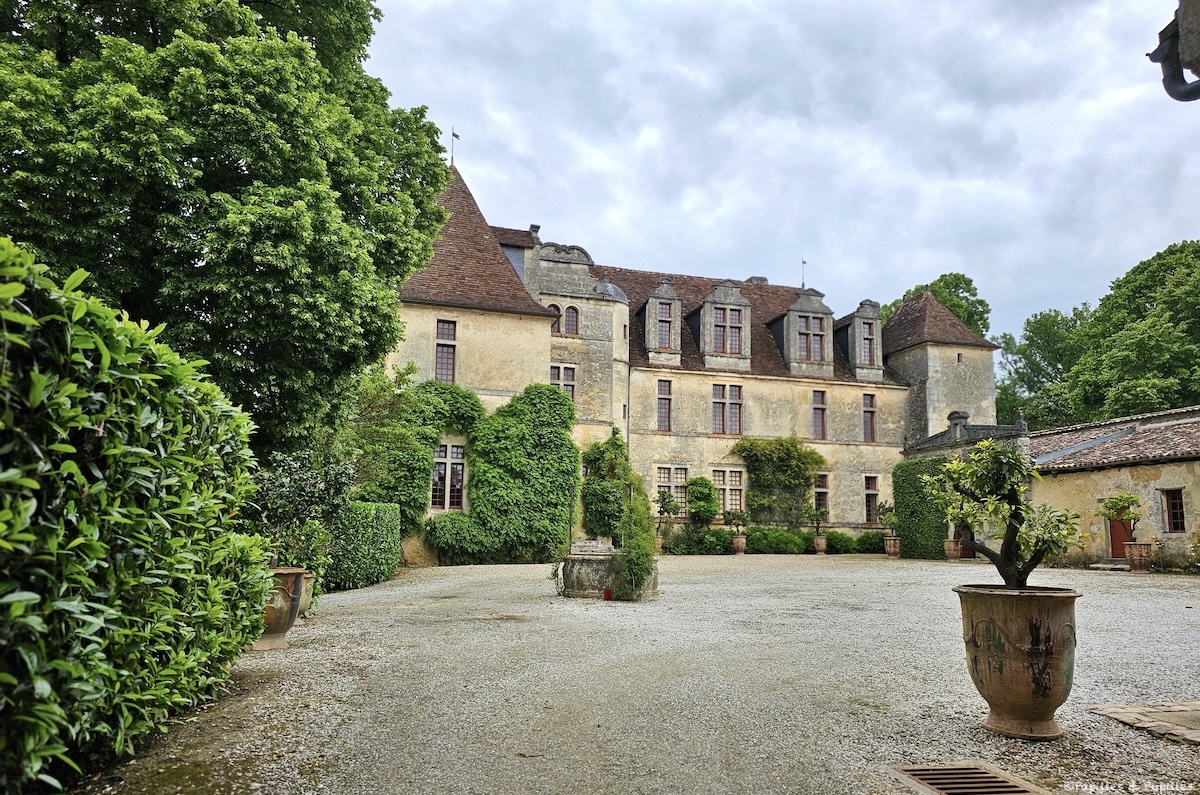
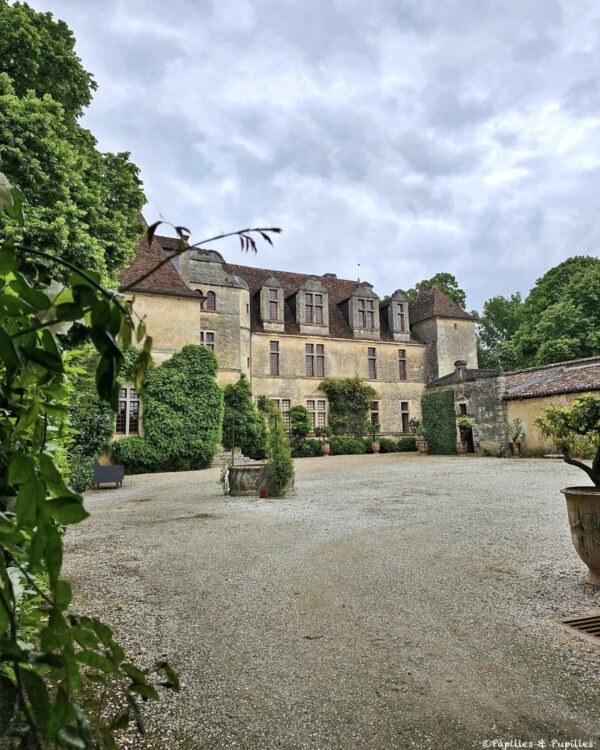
chair: none [384,531,435,581] -> present [92,456,124,490]

